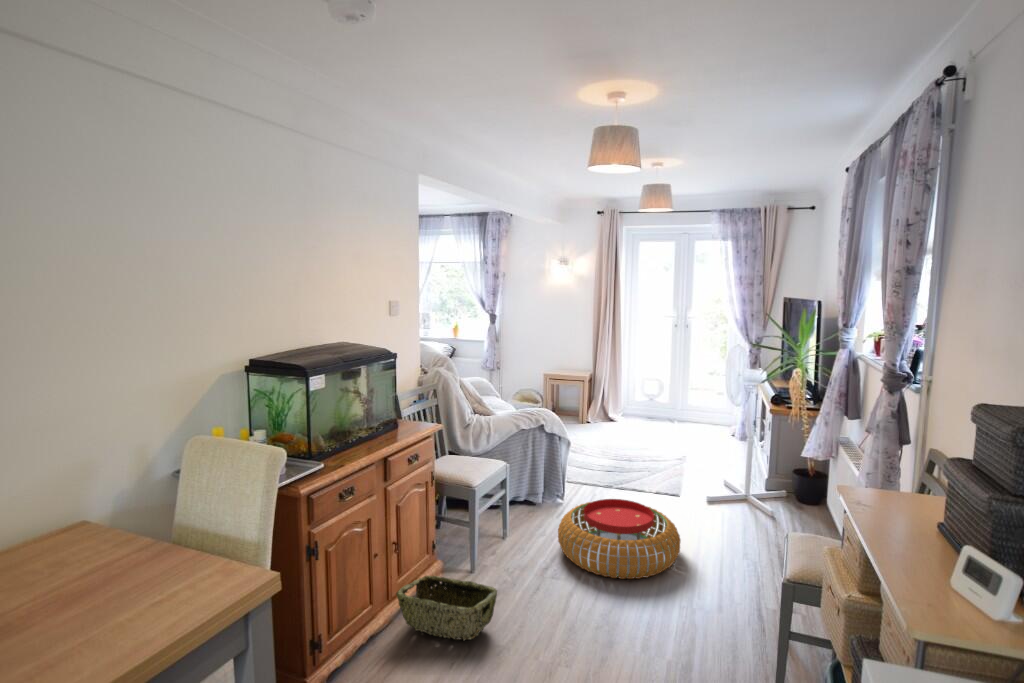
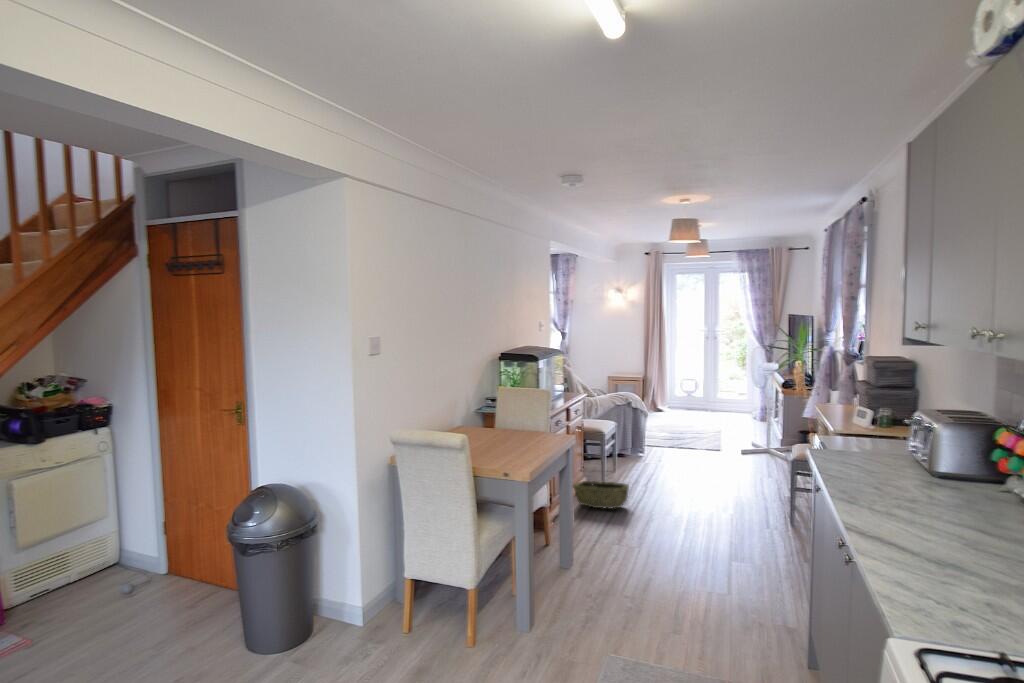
pouf: present [558,499,681,579] -> none [650,445,729,487]

